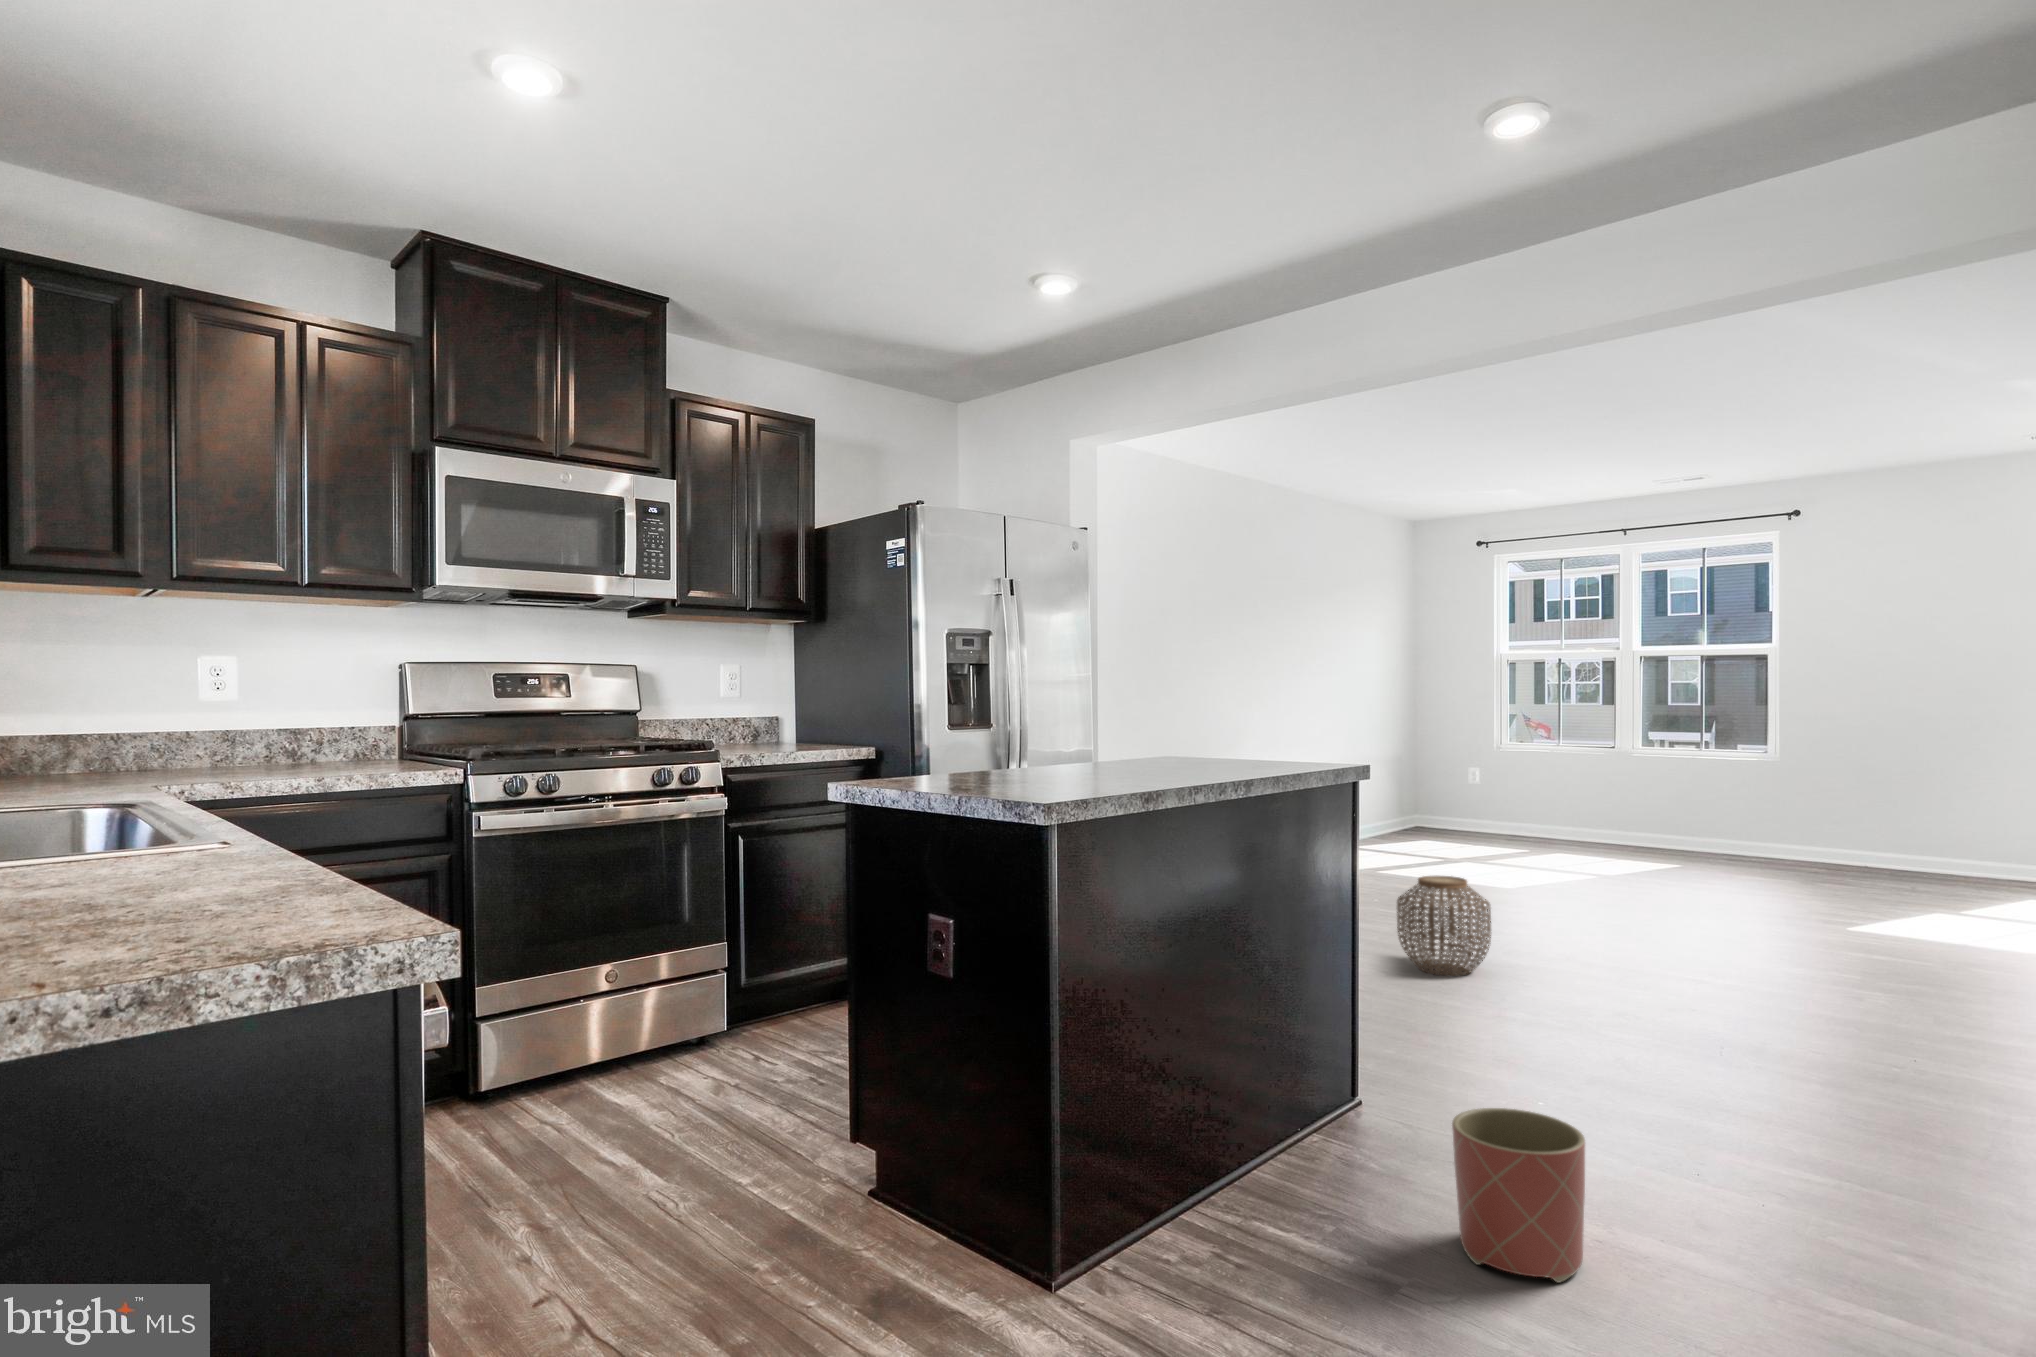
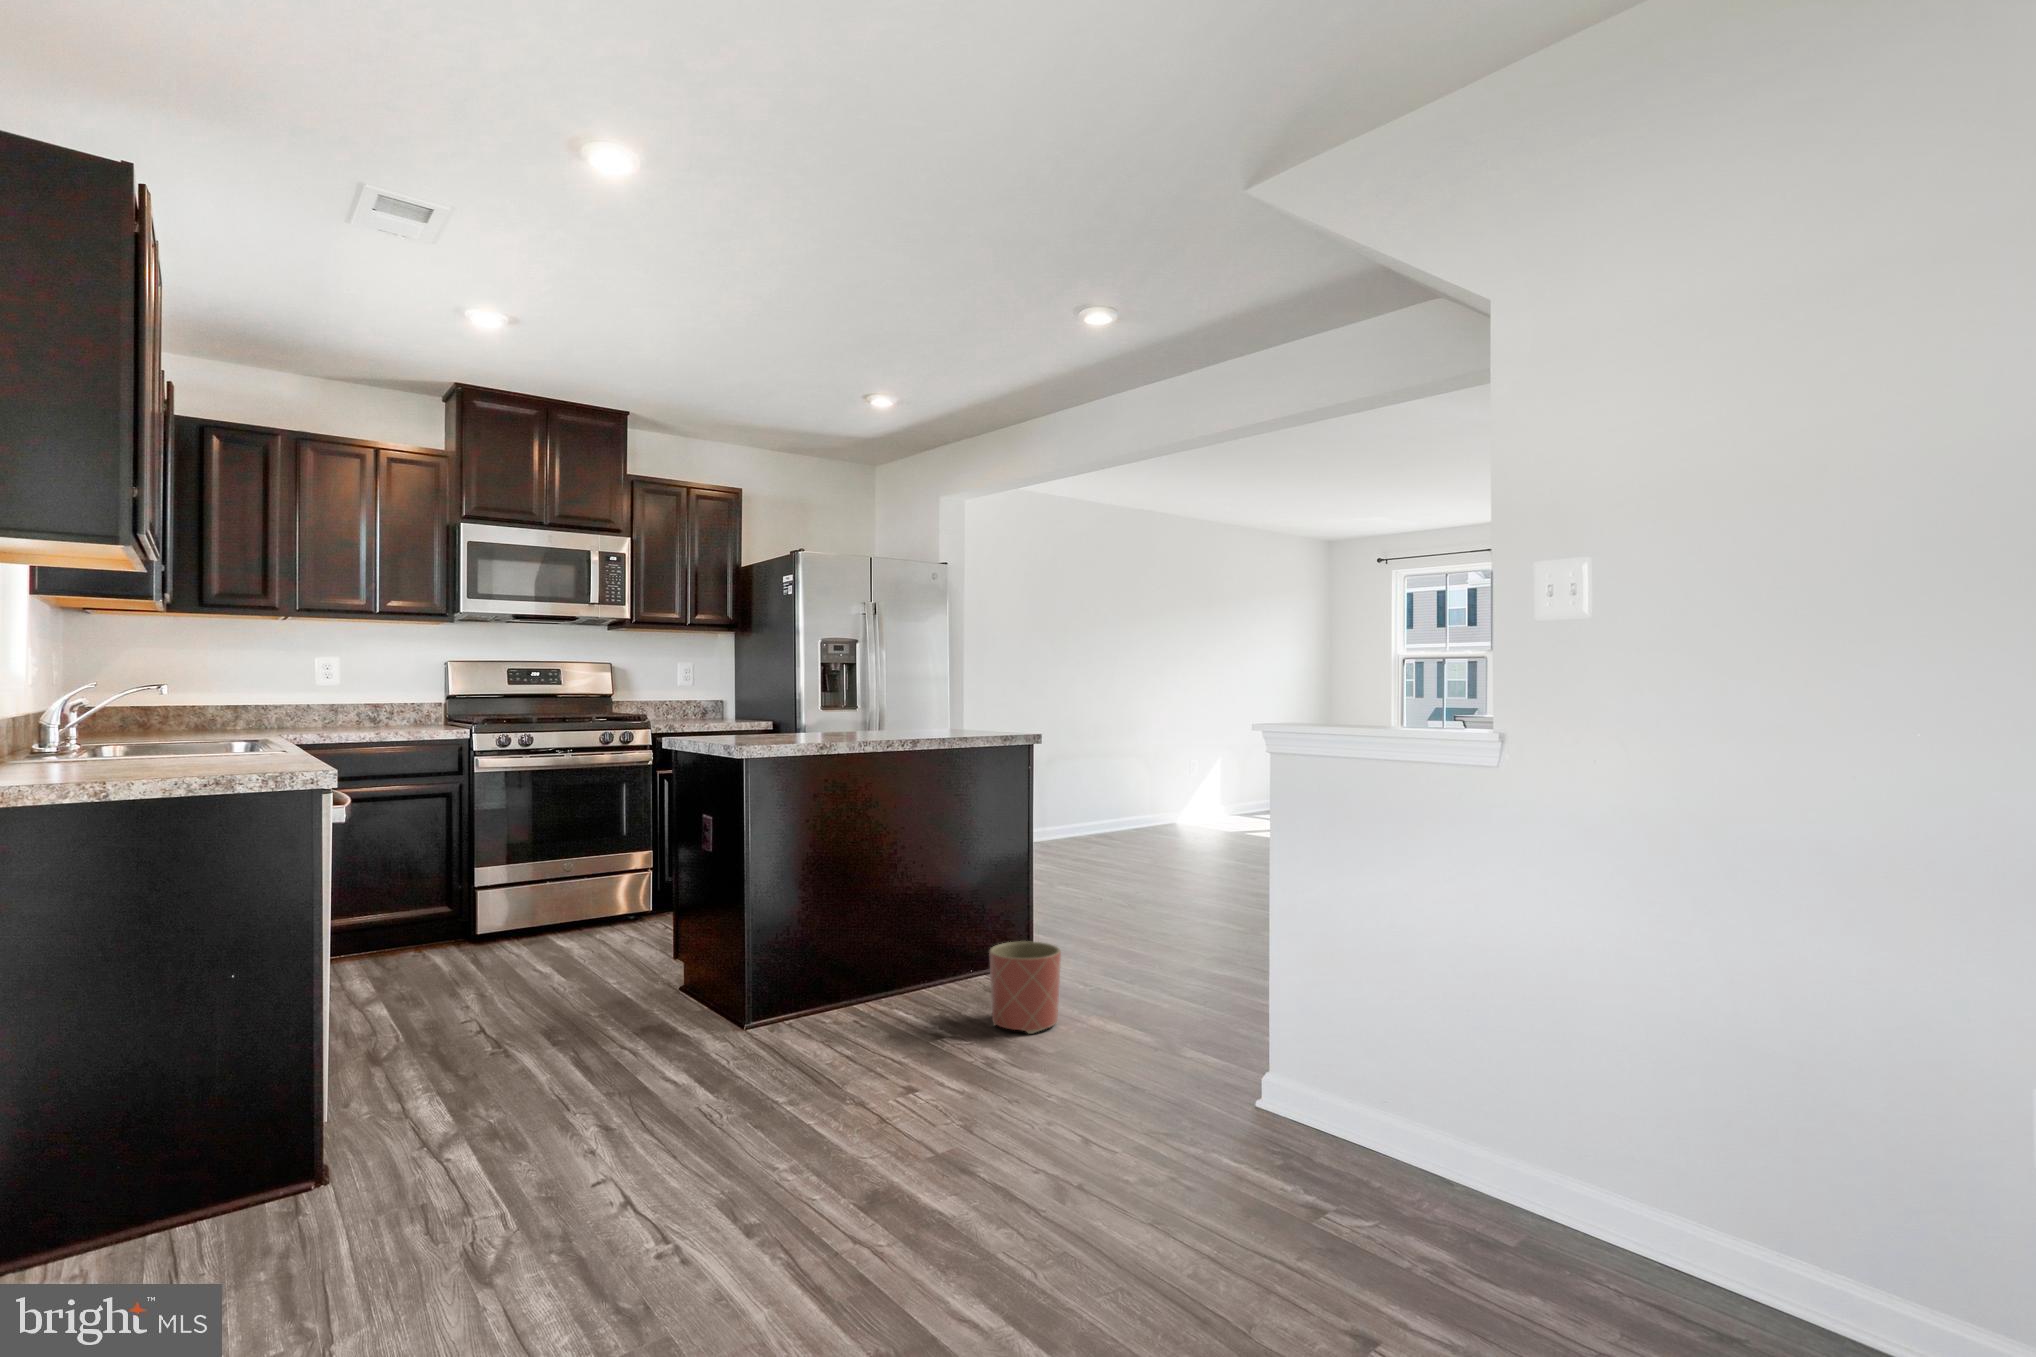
woven basket: present [1397,876,1491,976] -> none [1158,824,1224,896]

